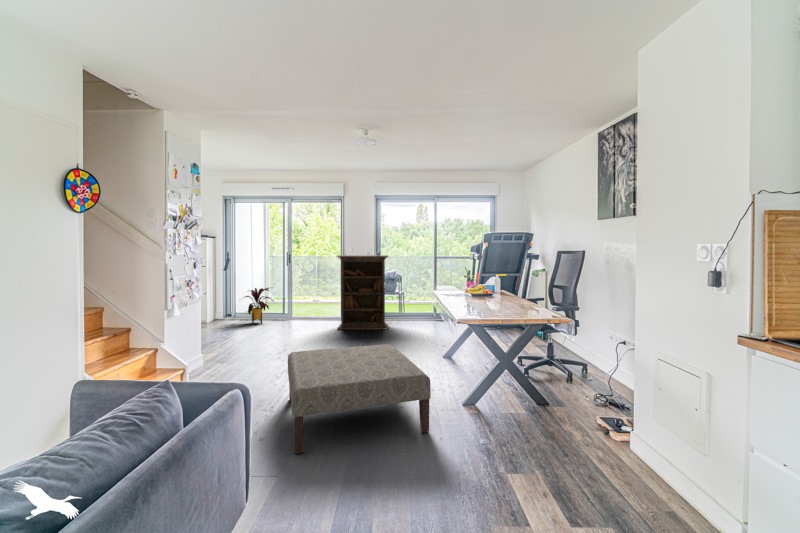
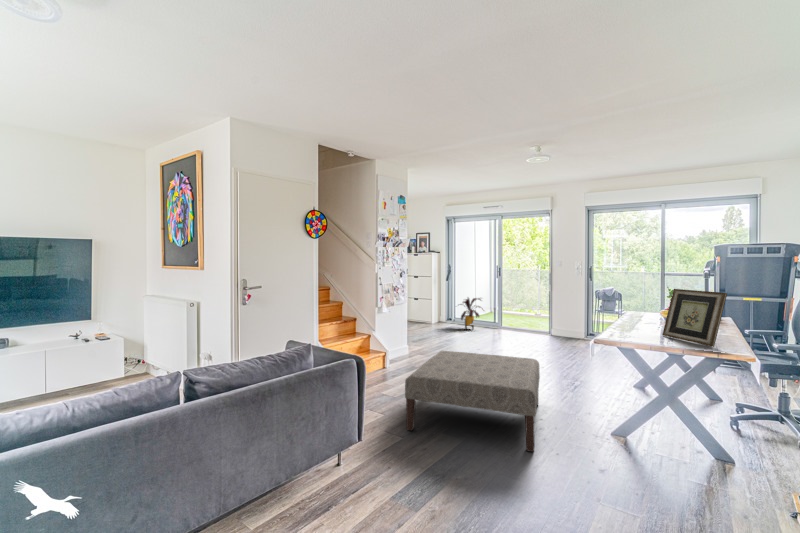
bookcase: present [337,255,389,330] -> none [535,268,601,352]
picture frame: none [500,272,546,314] -> present [662,289,727,347]

